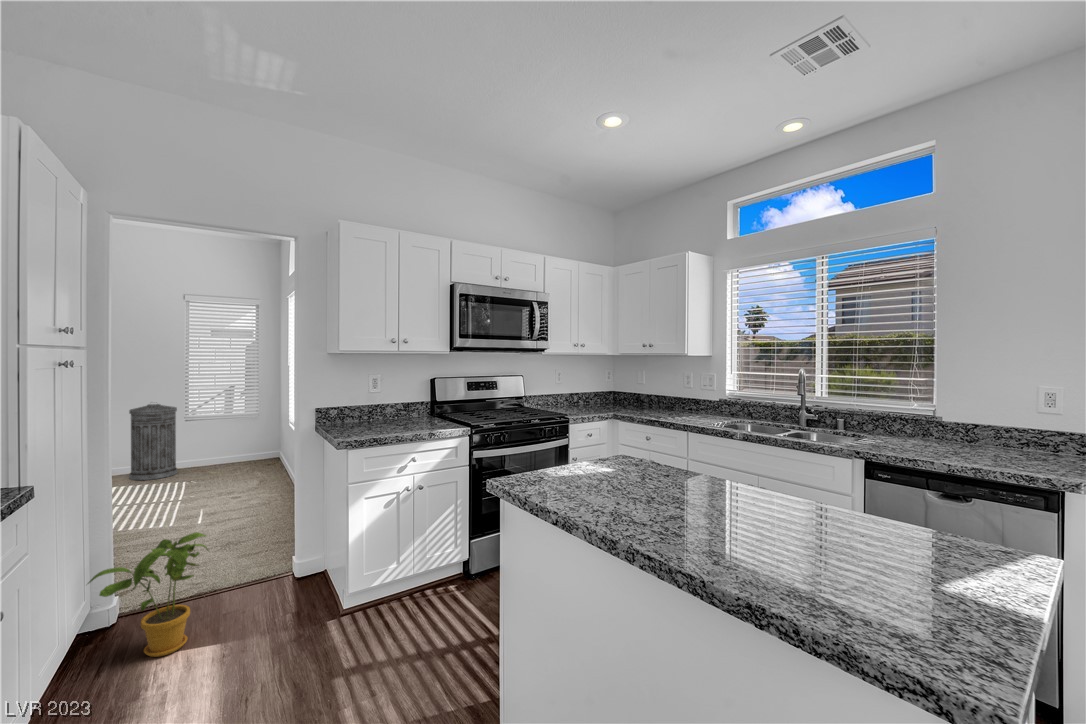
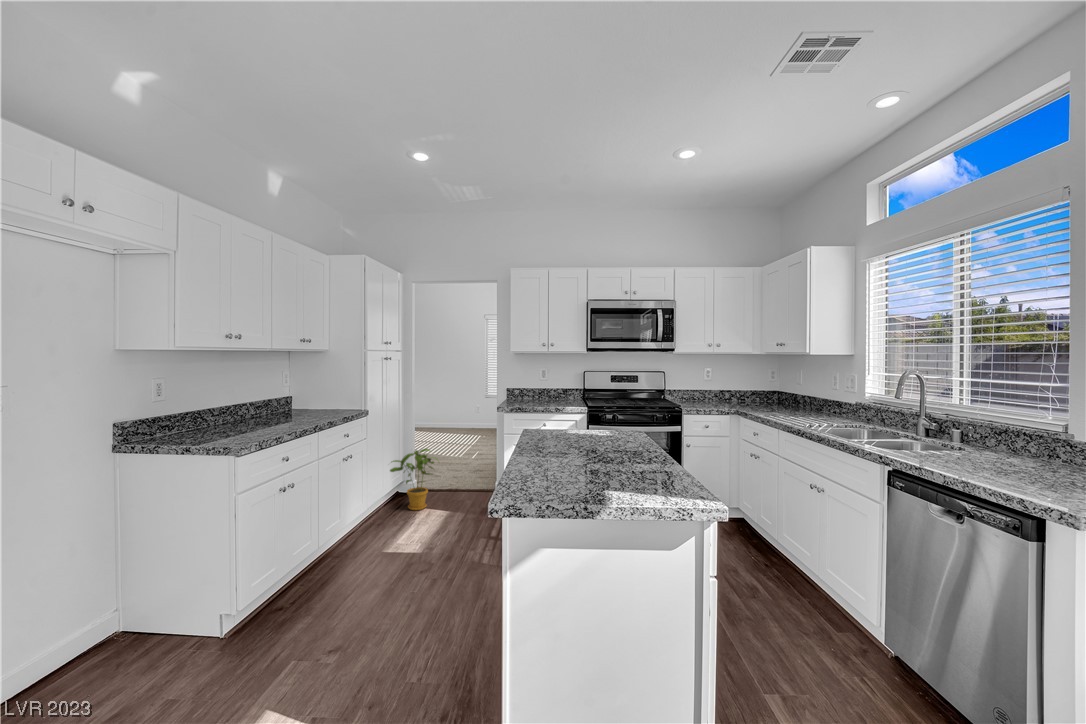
trash can: present [129,404,177,480] -> none [460,384,484,432]

